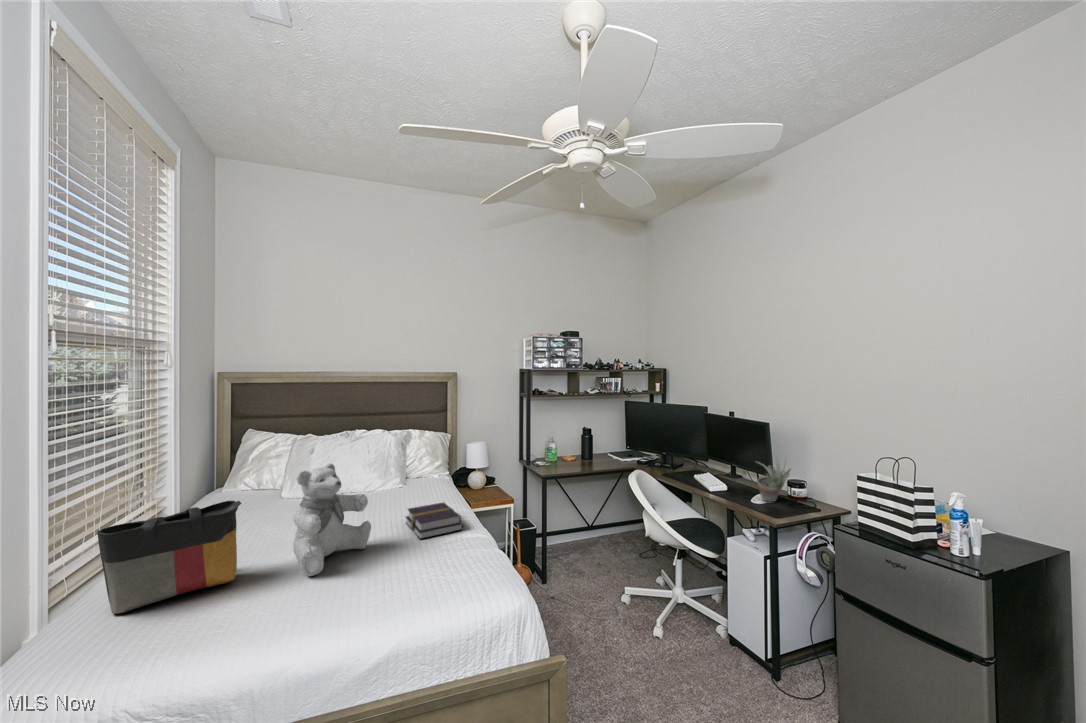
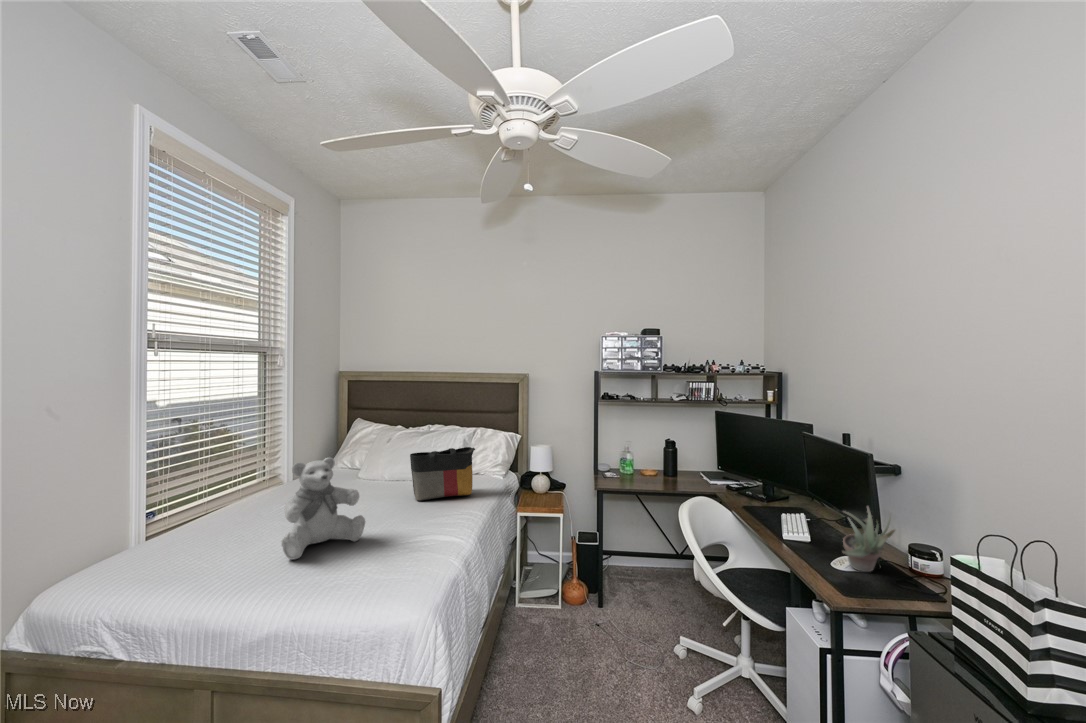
tote bag: present [97,500,241,614] -> present [410,447,475,500]
book: present [406,503,463,539] -> none [407,506,456,541]

